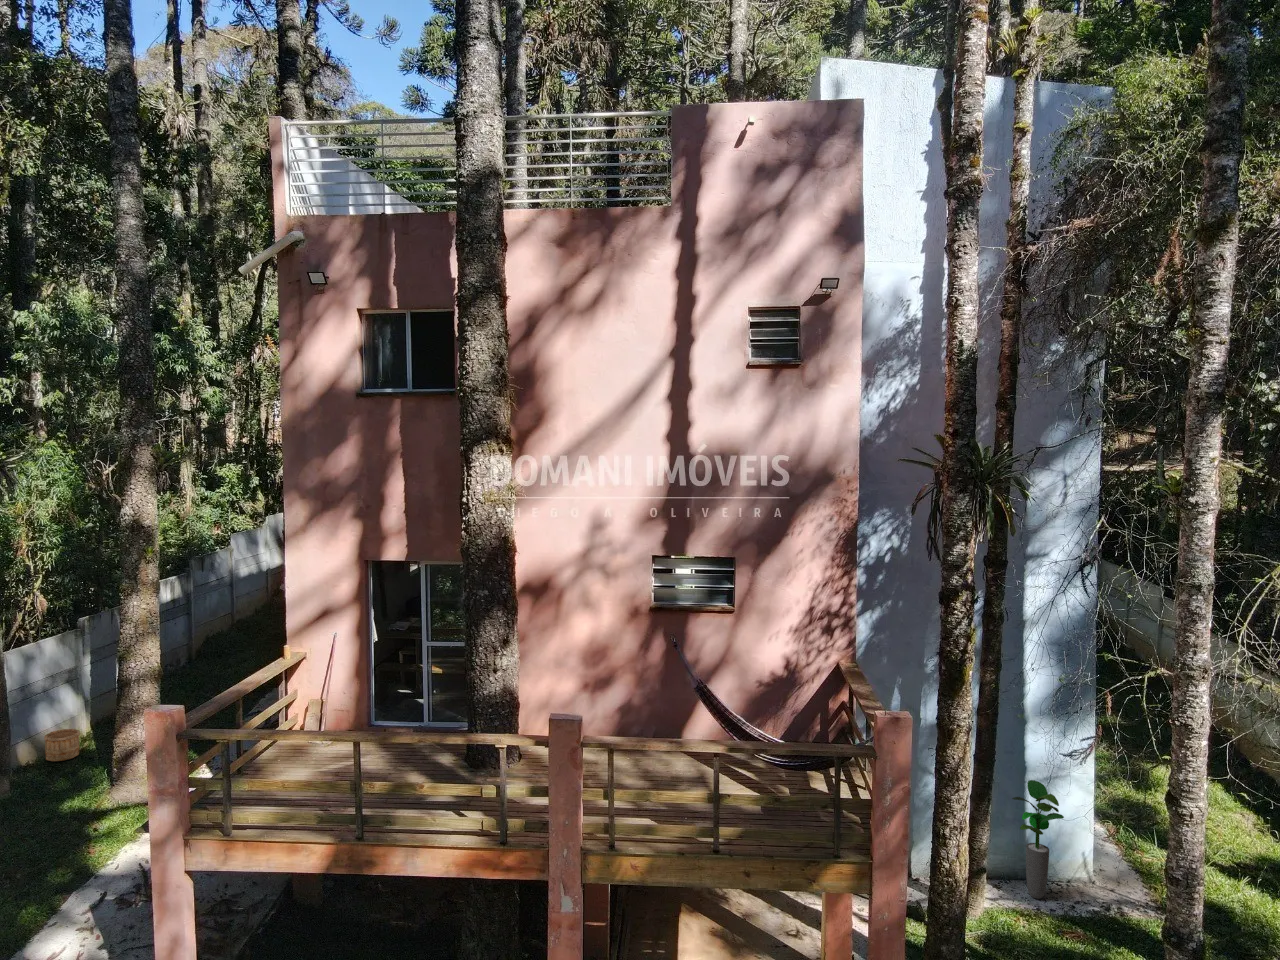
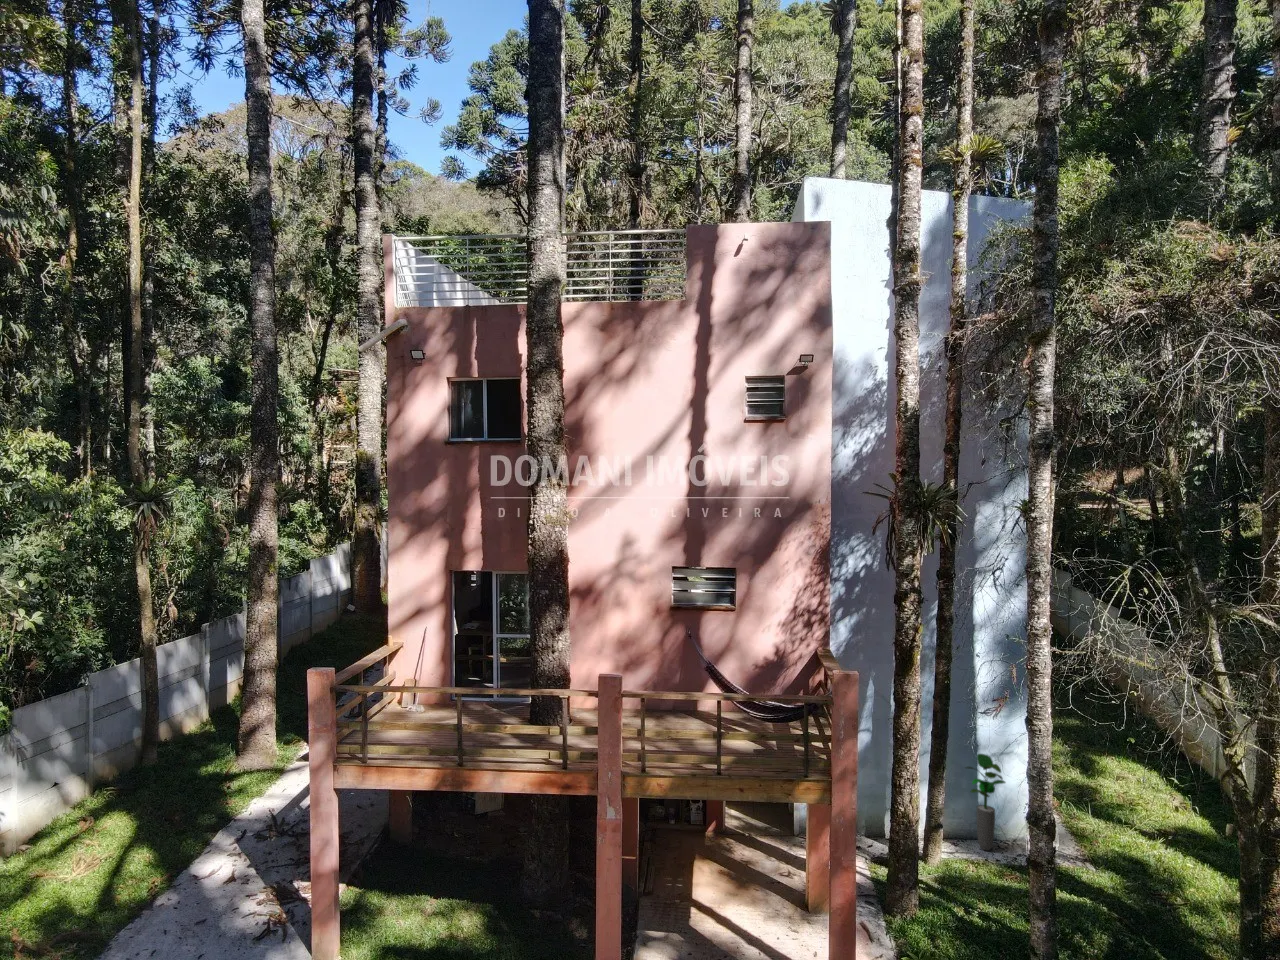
wooden bucket: present [44,729,80,761] -> none [188,709,215,735]

